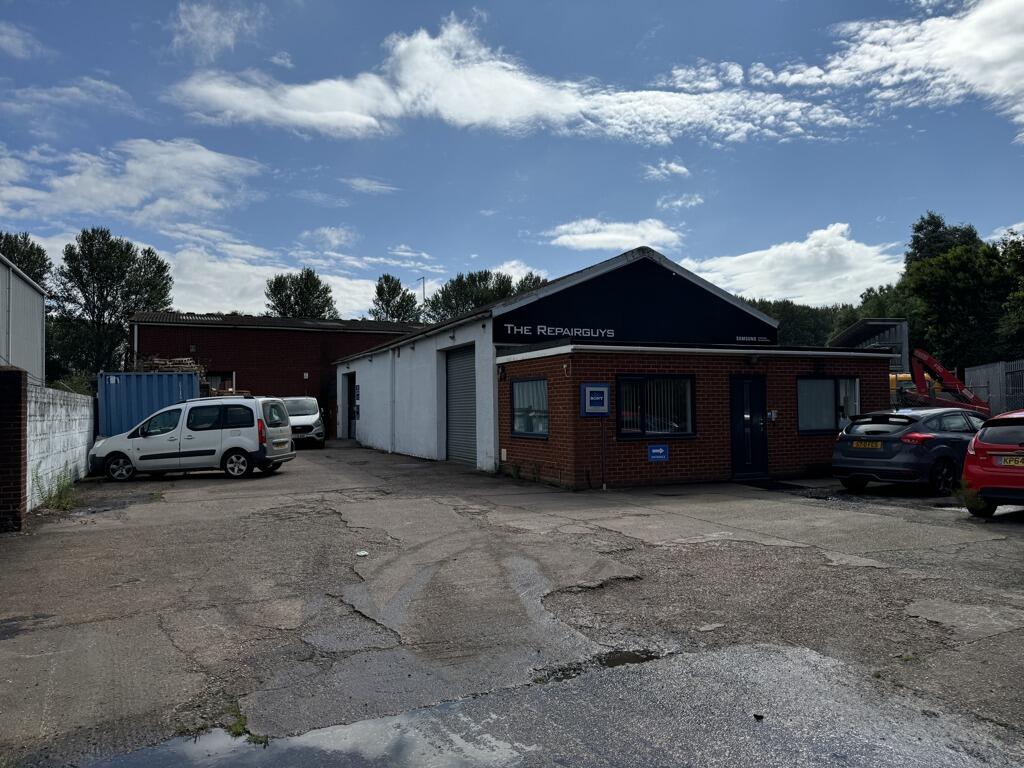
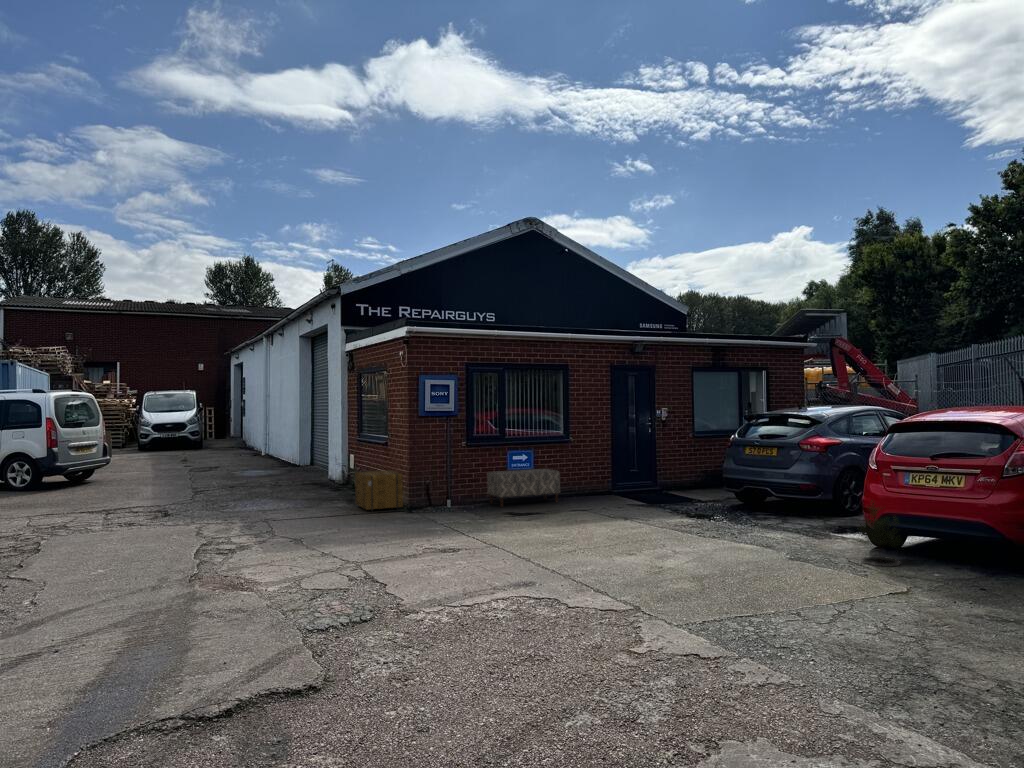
cardboard box: none [528,461,570,493] -> present [355,470,403,511]
bench: none [635,461,695,491] -> present [487,469,560,507]

